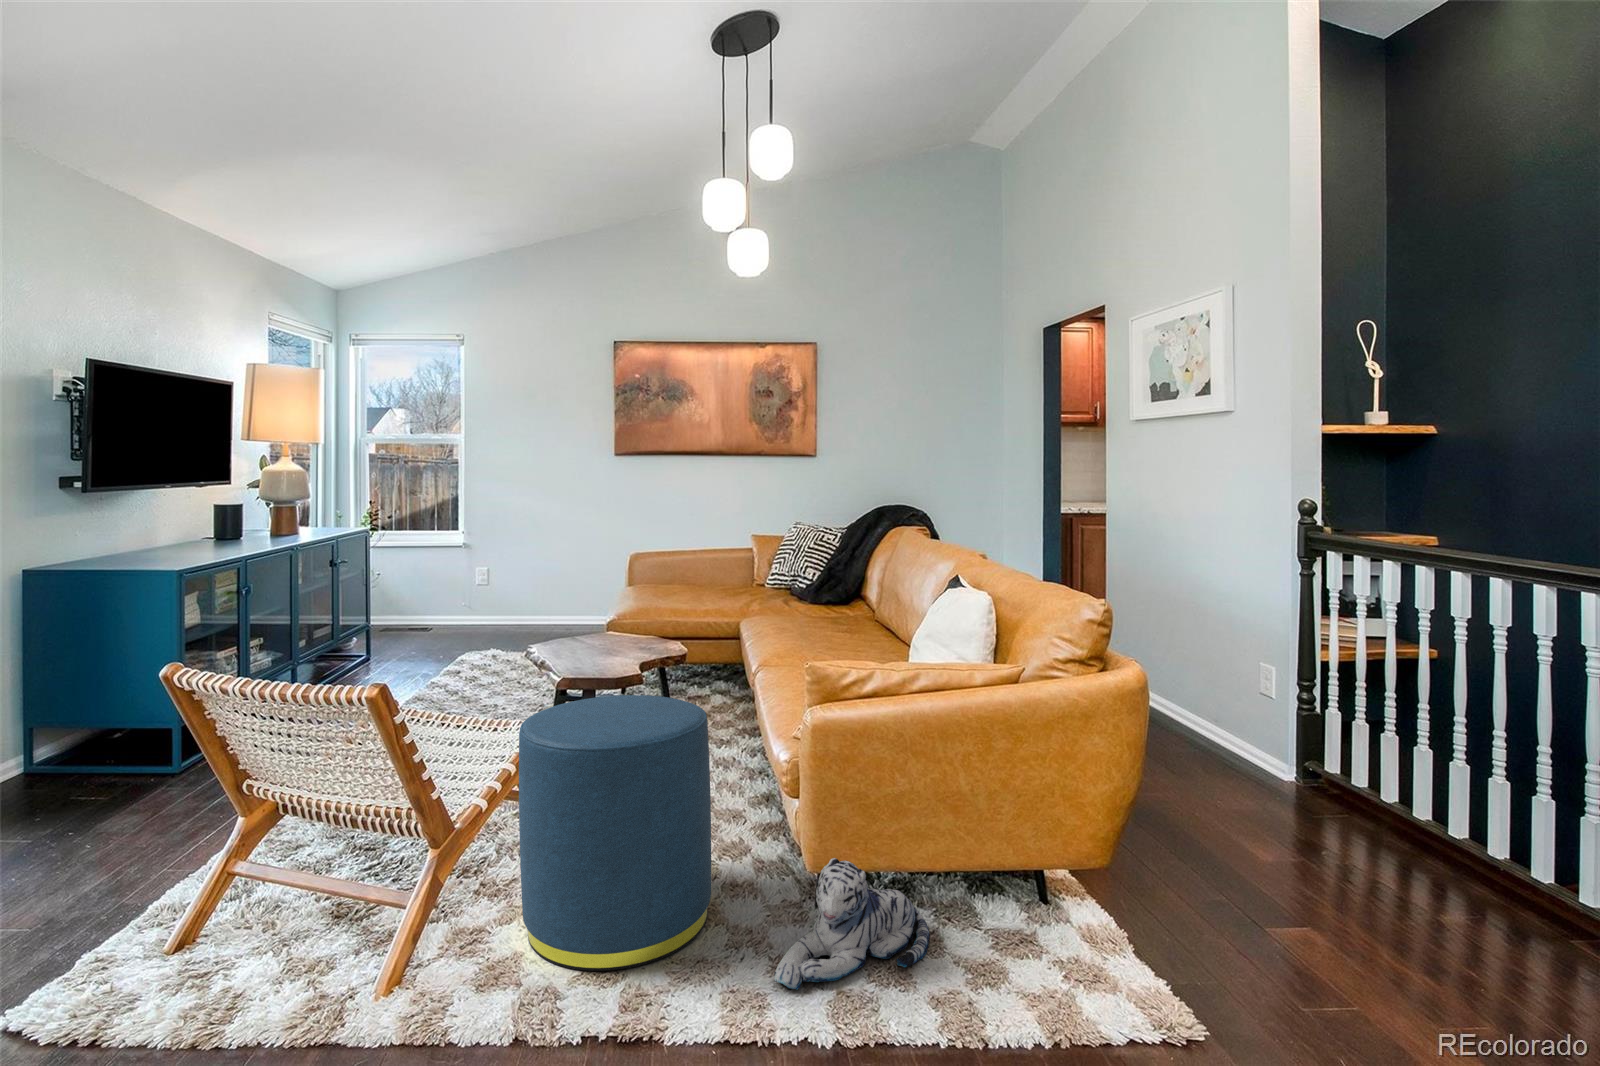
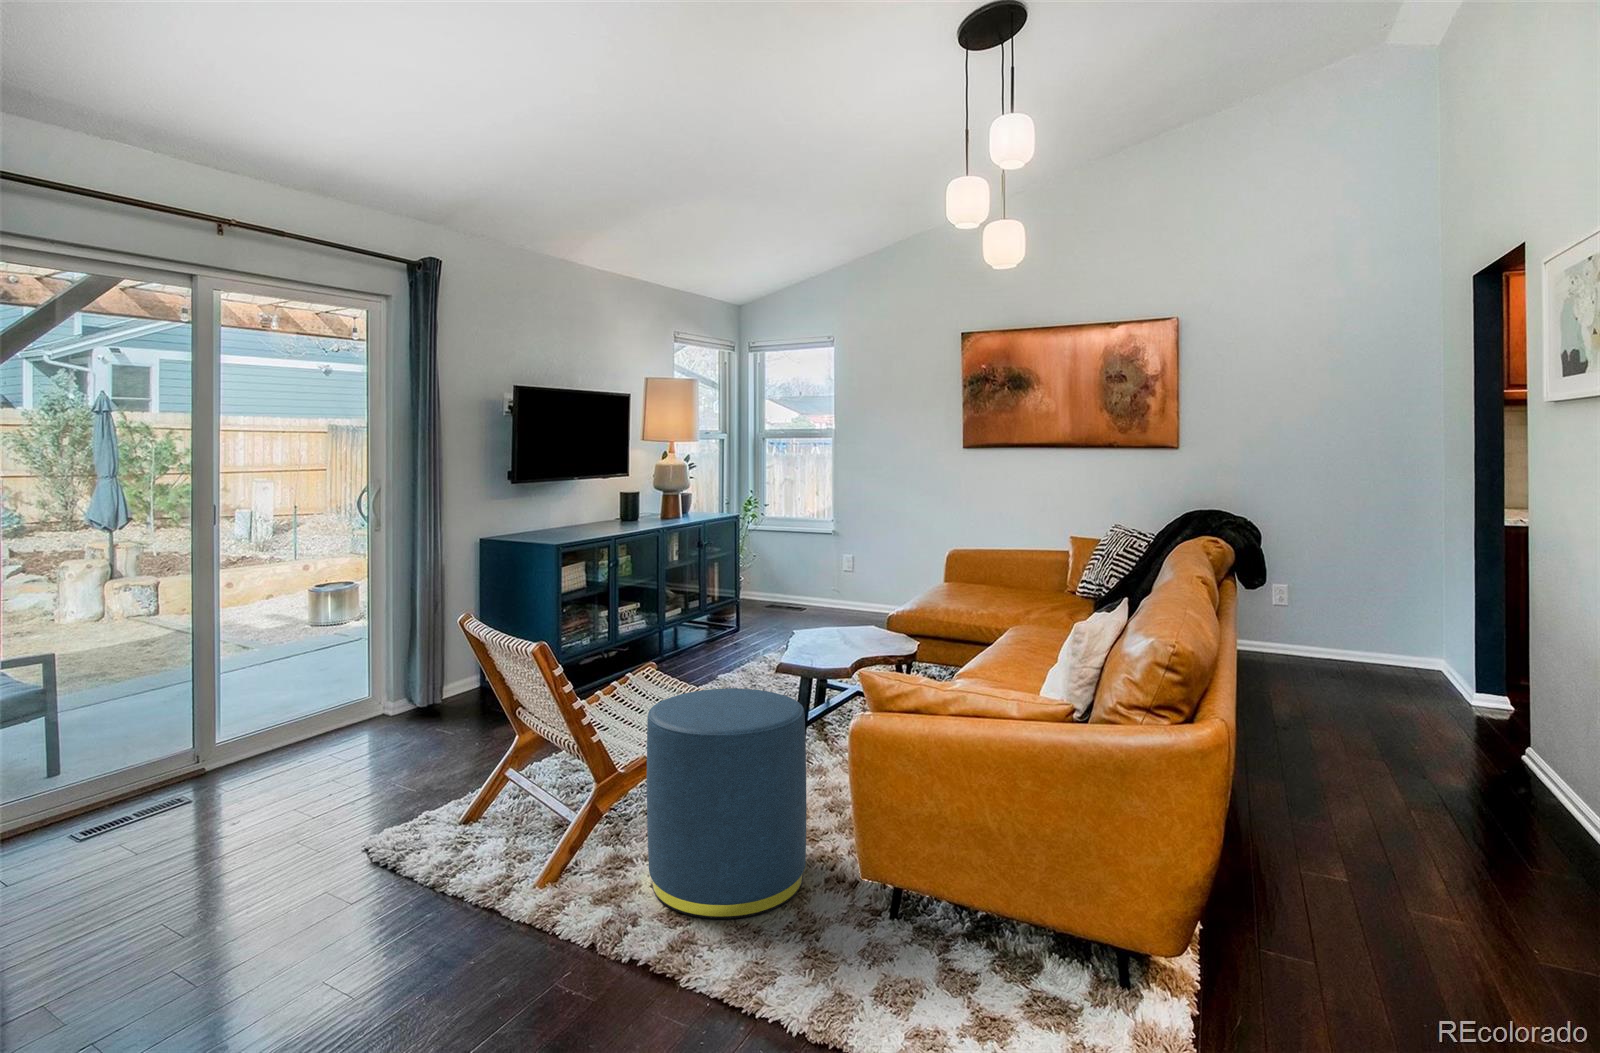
plush toy: present [774,858,930,990] -> none [789,873,970,996]

